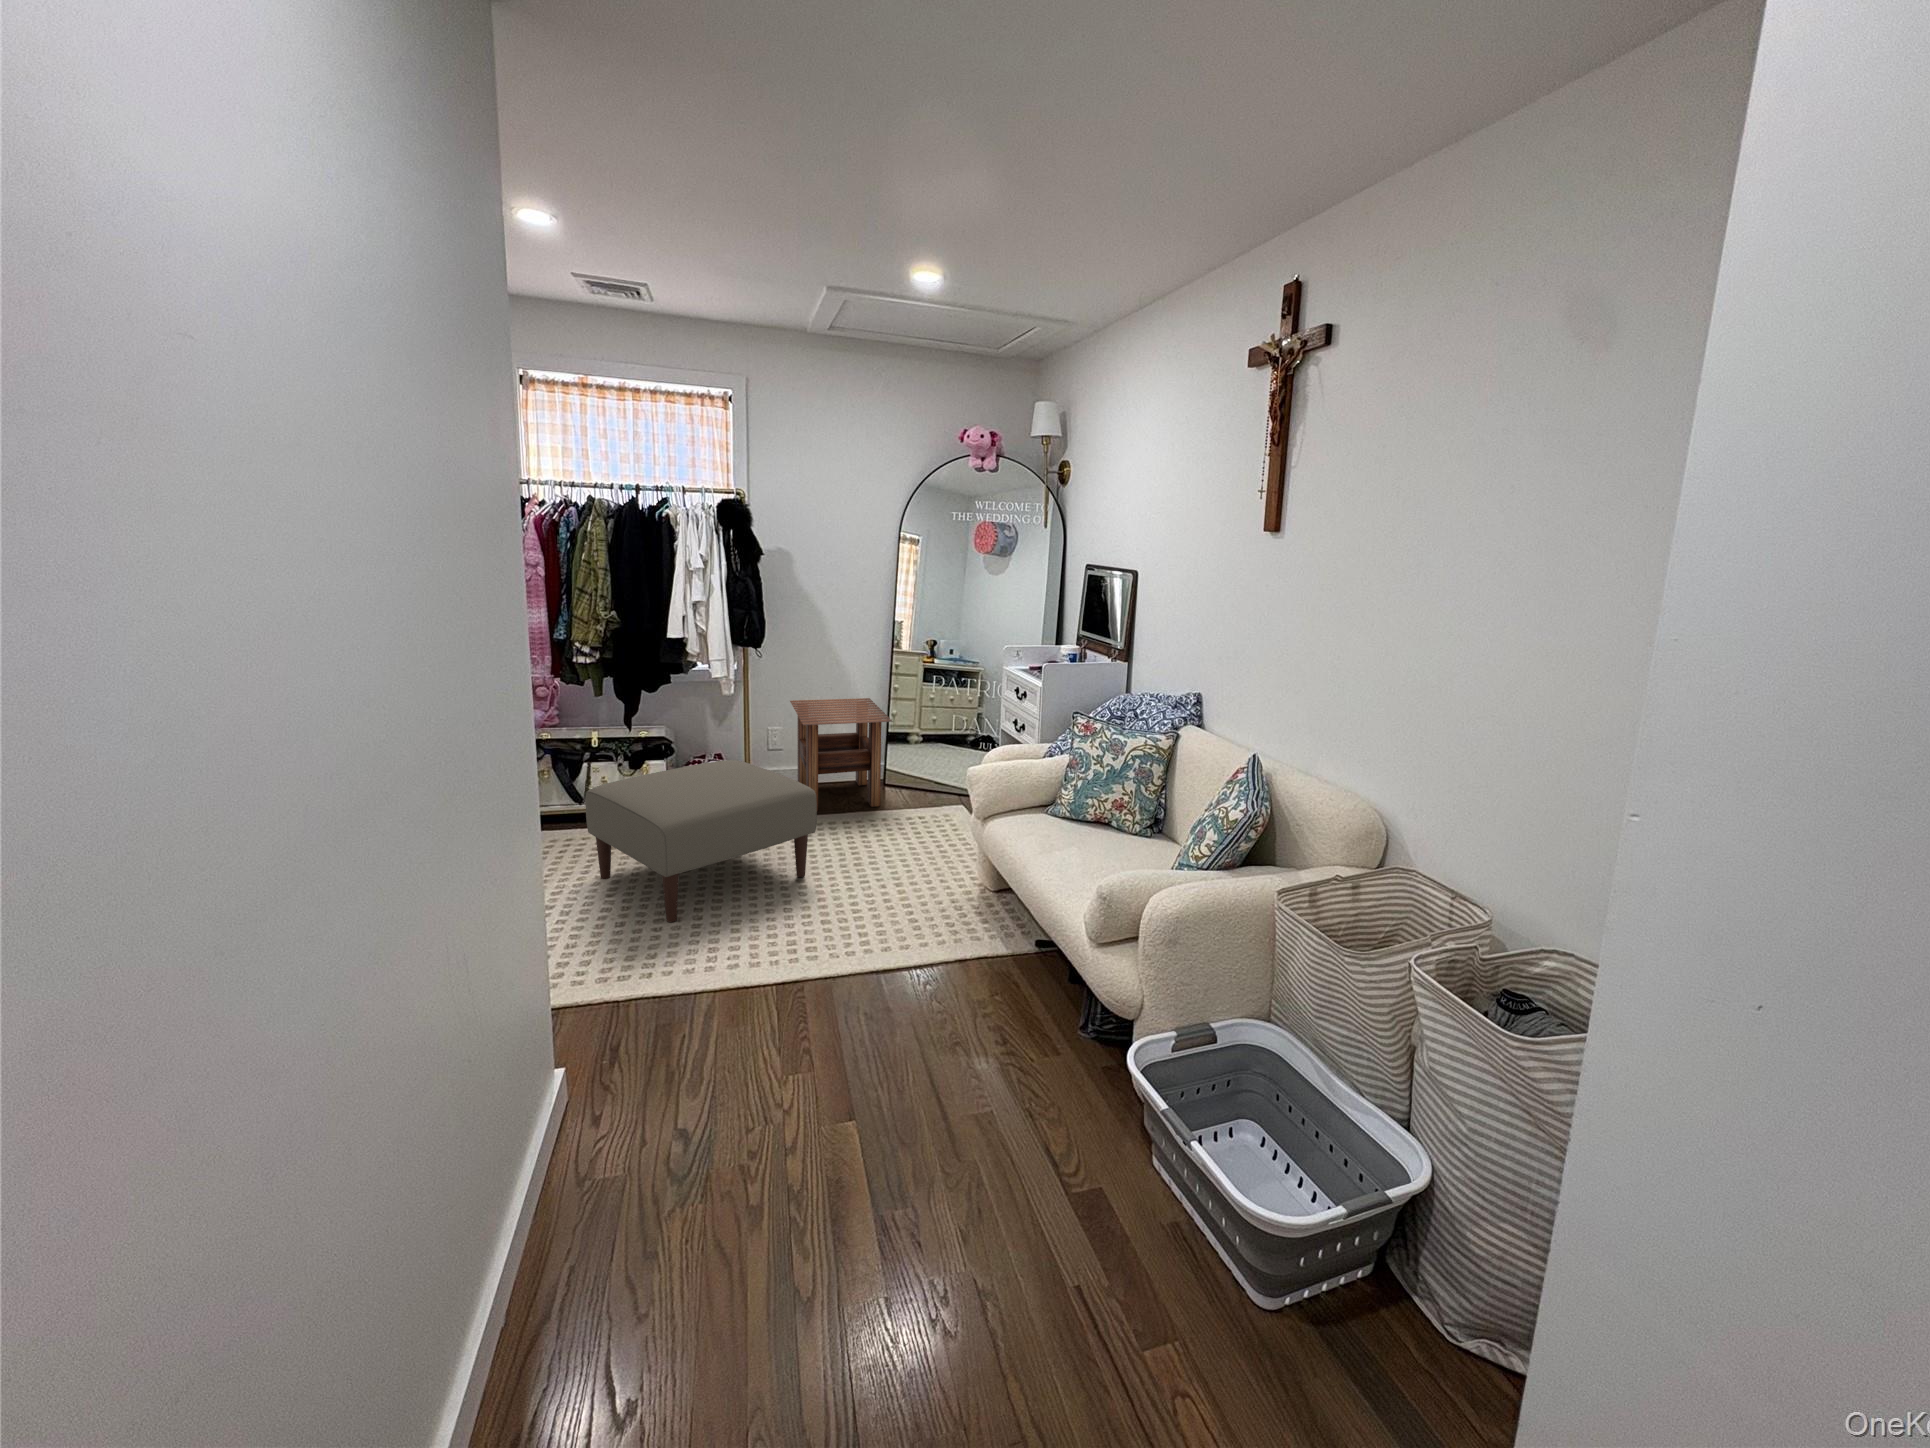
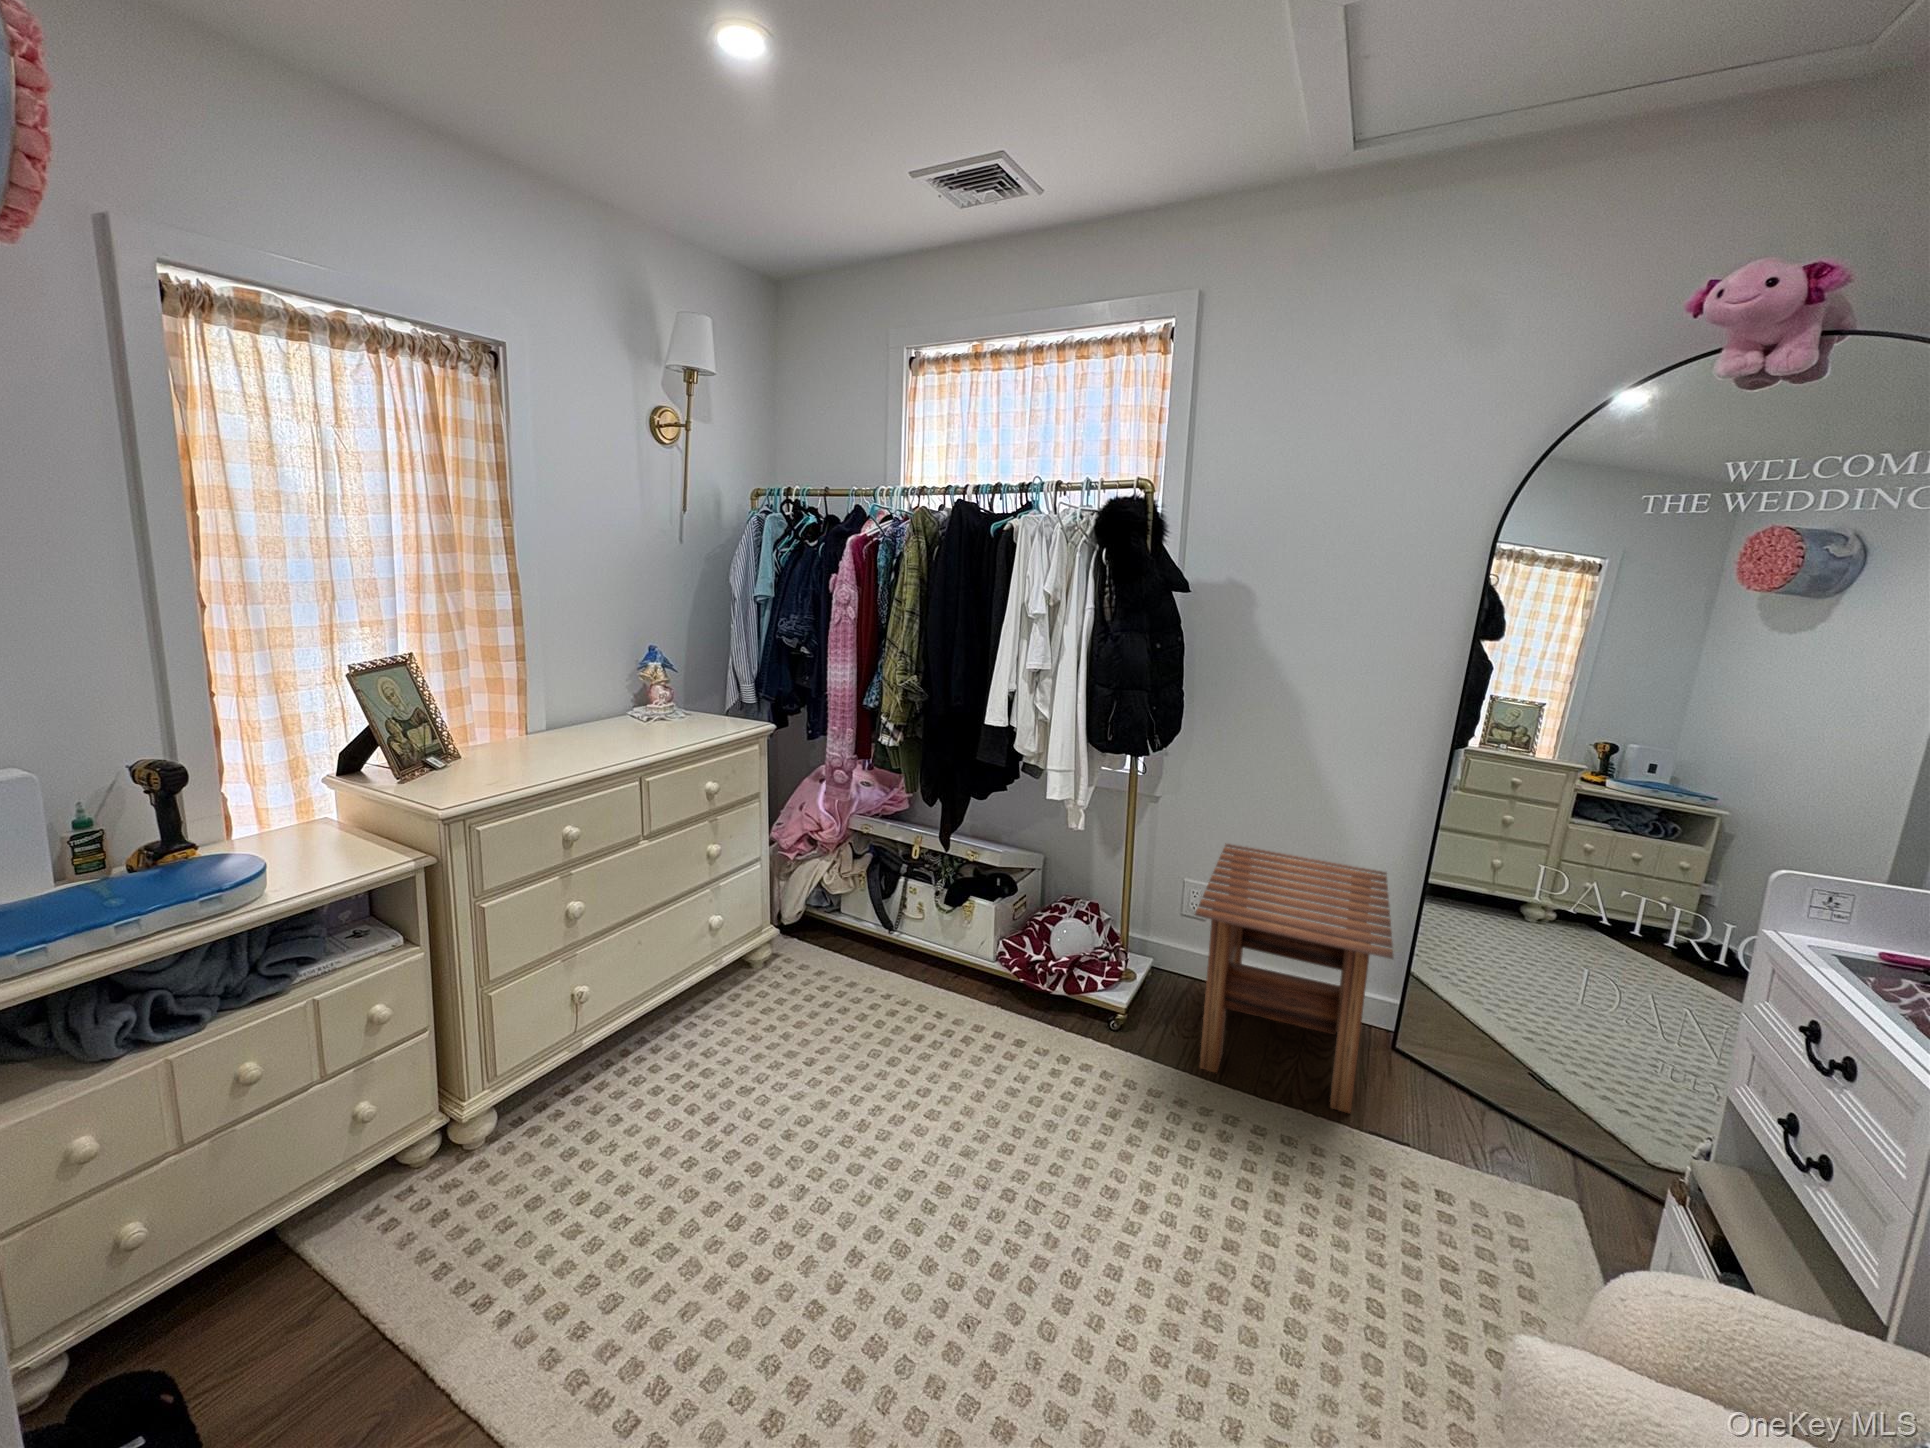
ottoman: present [585,760,817,922] -> none [749,951,1095,1278]

